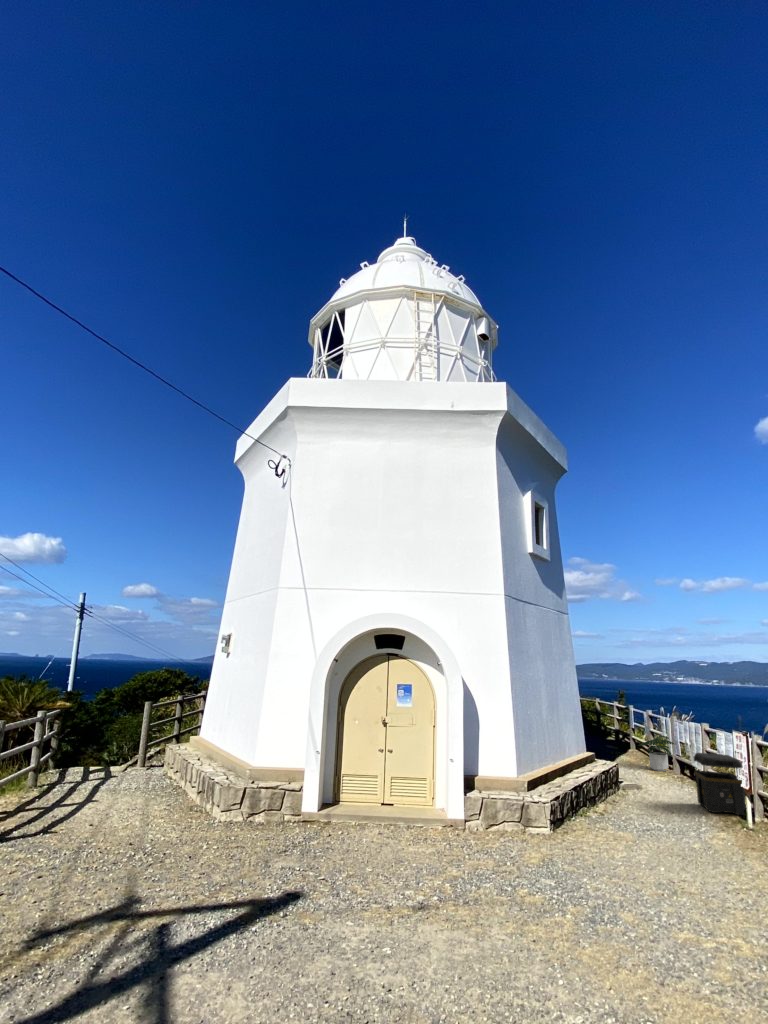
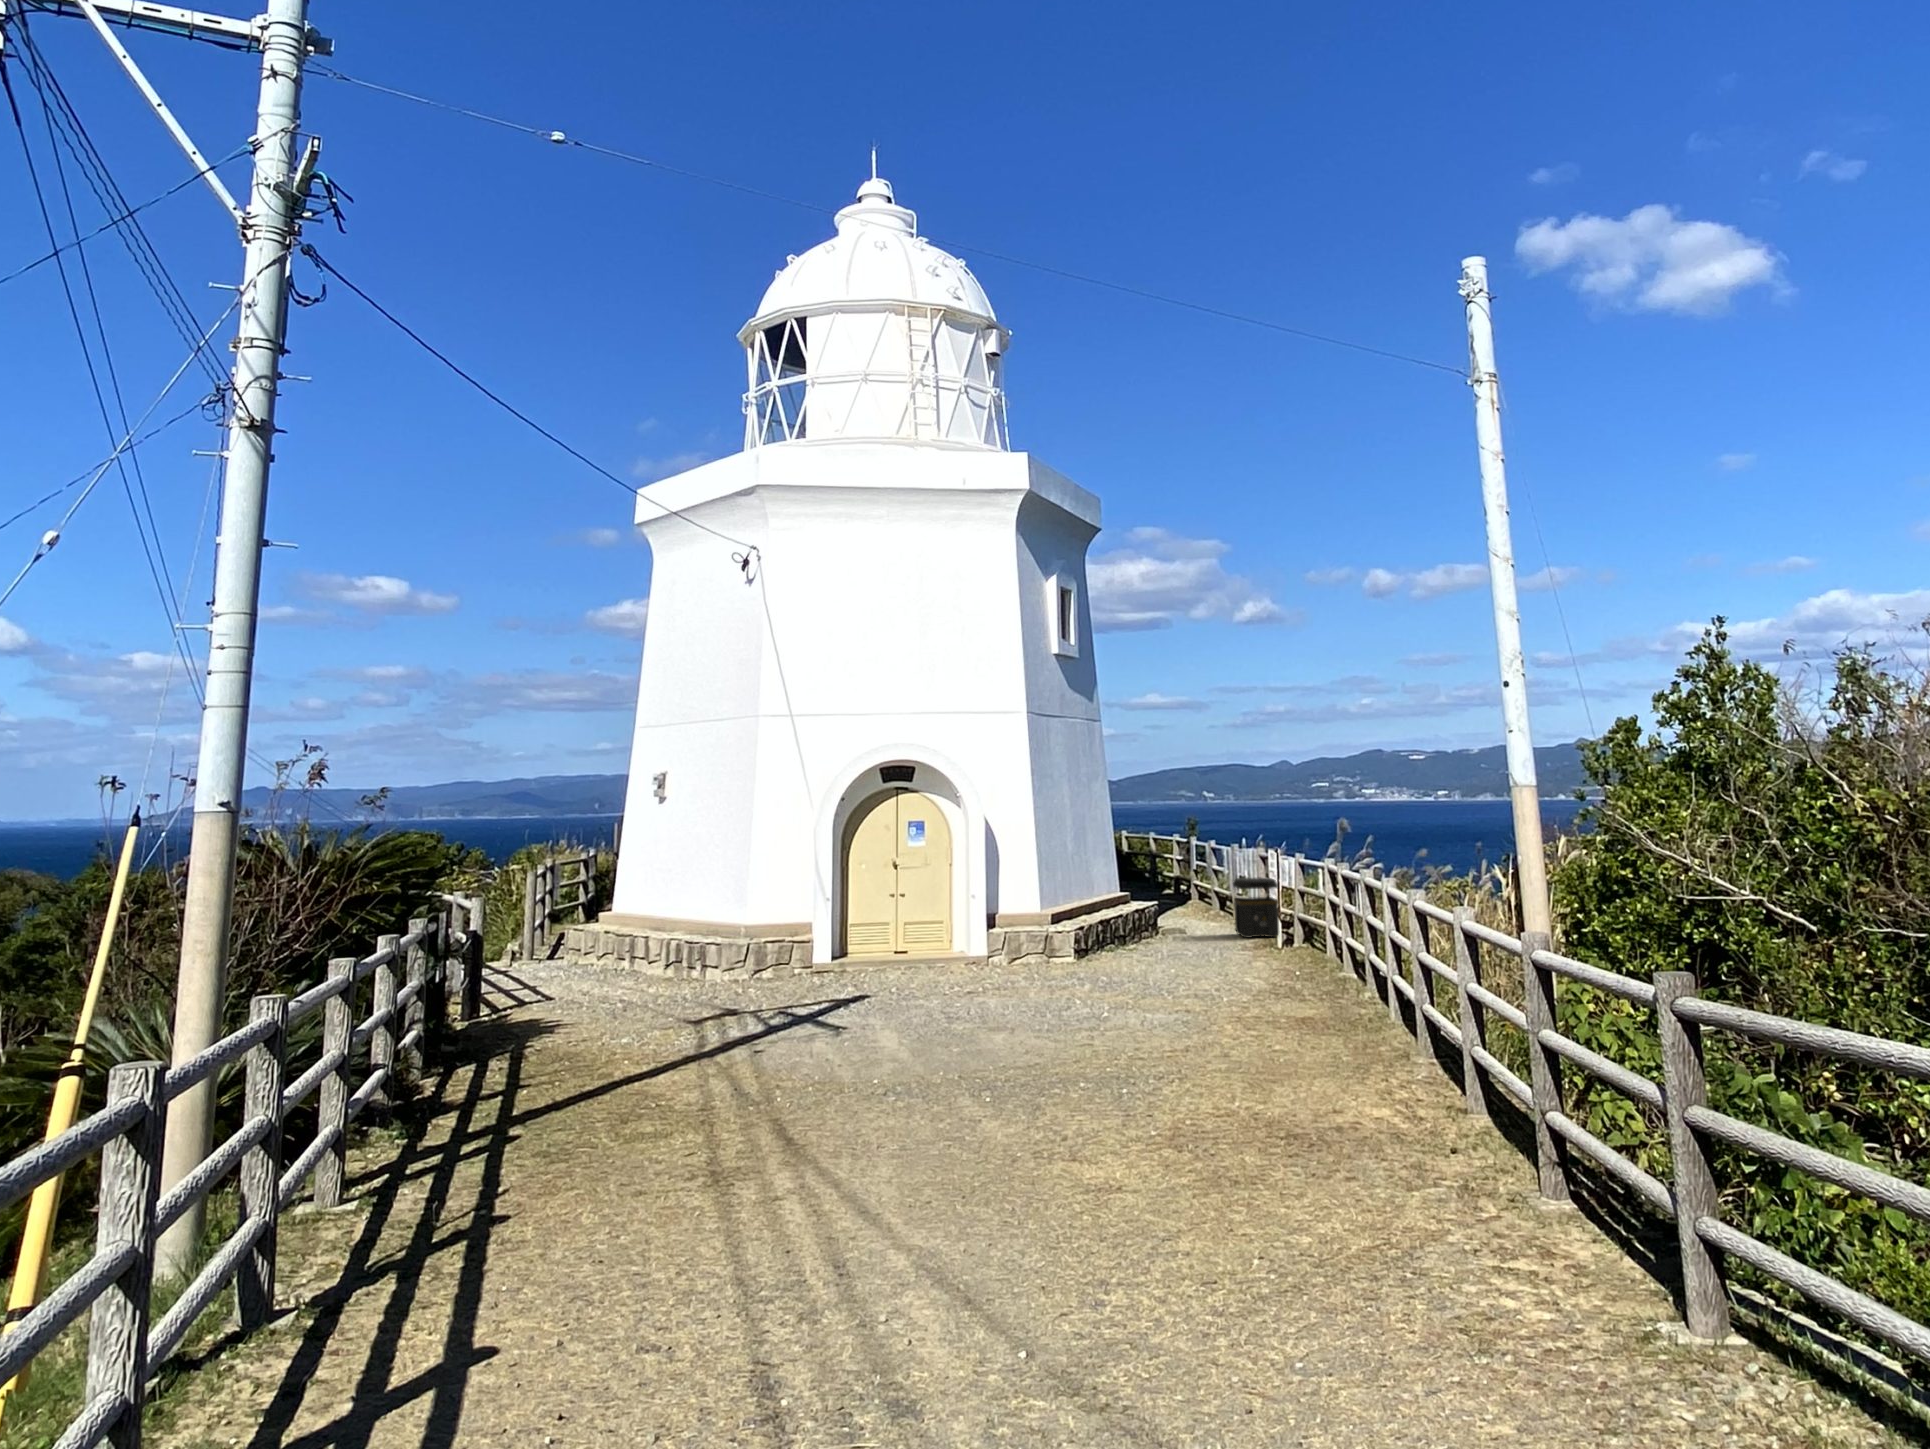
potted plant: present [638,736,674,771] -> none [1189,871,1233,915]

